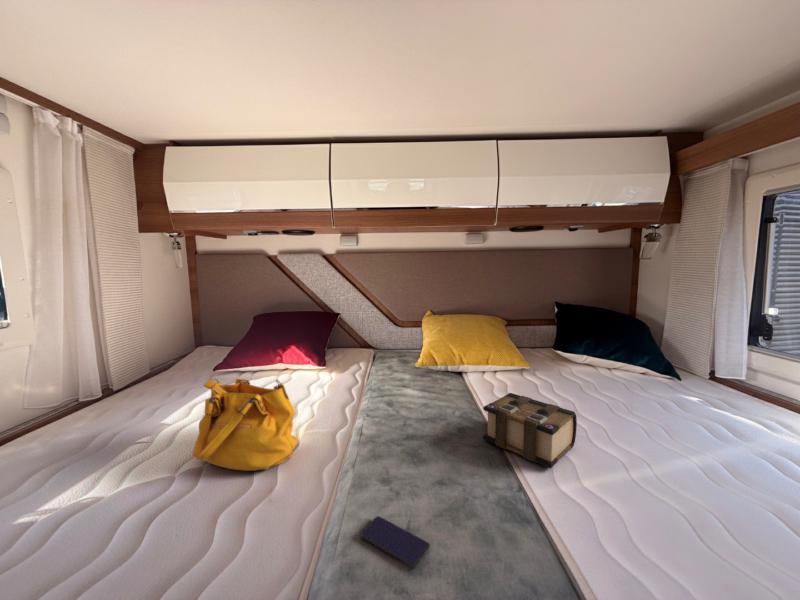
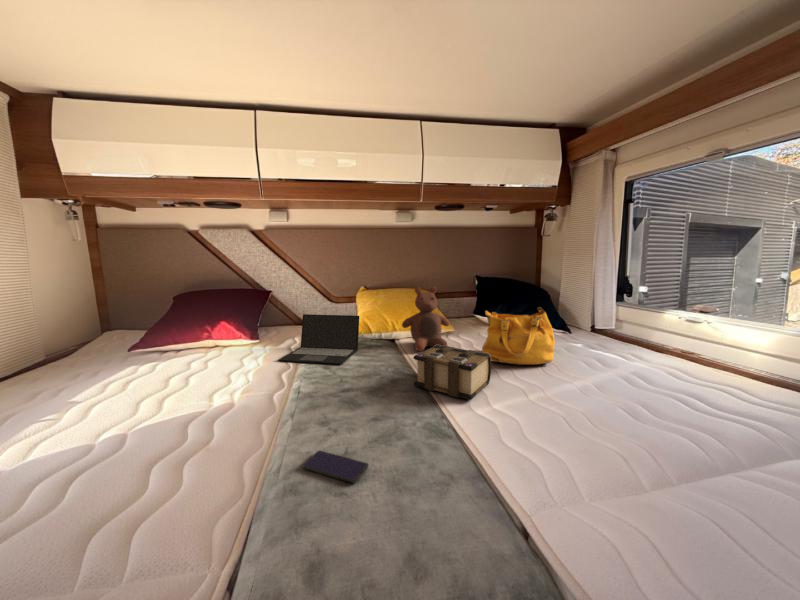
stuffed bear: none [471,320,525,393] -> present [402,287,450,352]
laptop: none [342,343,425,402] -> present [278,314,359,364]
handbag: present [193,378,298,471] -> present [482,307,555,365]

